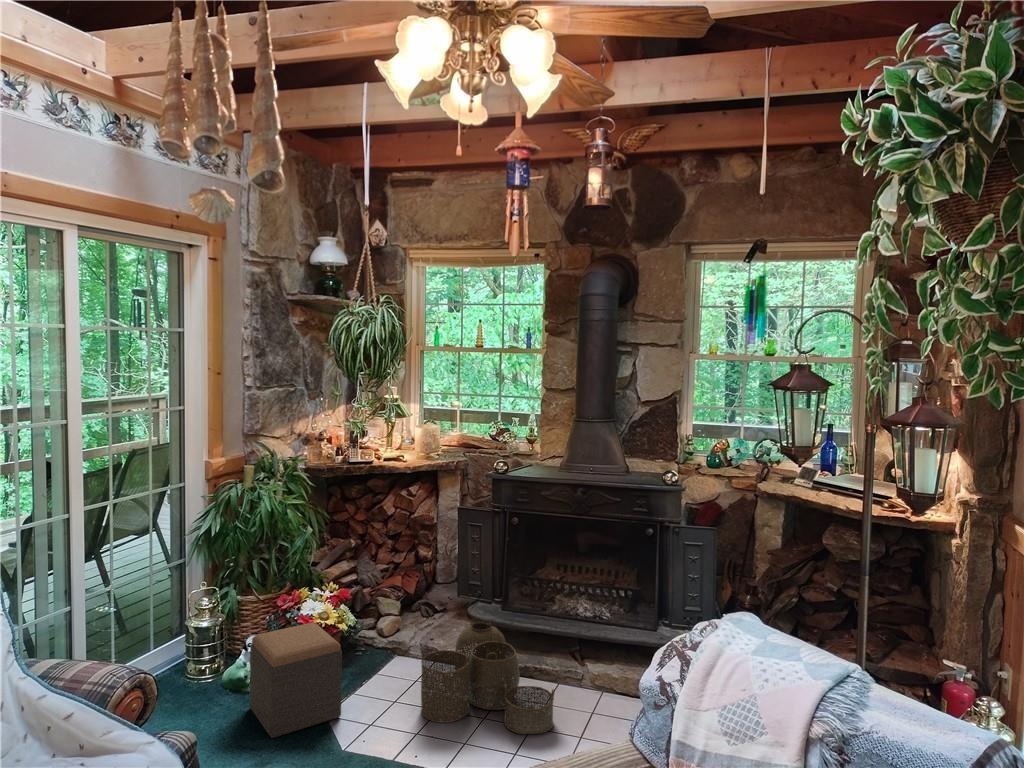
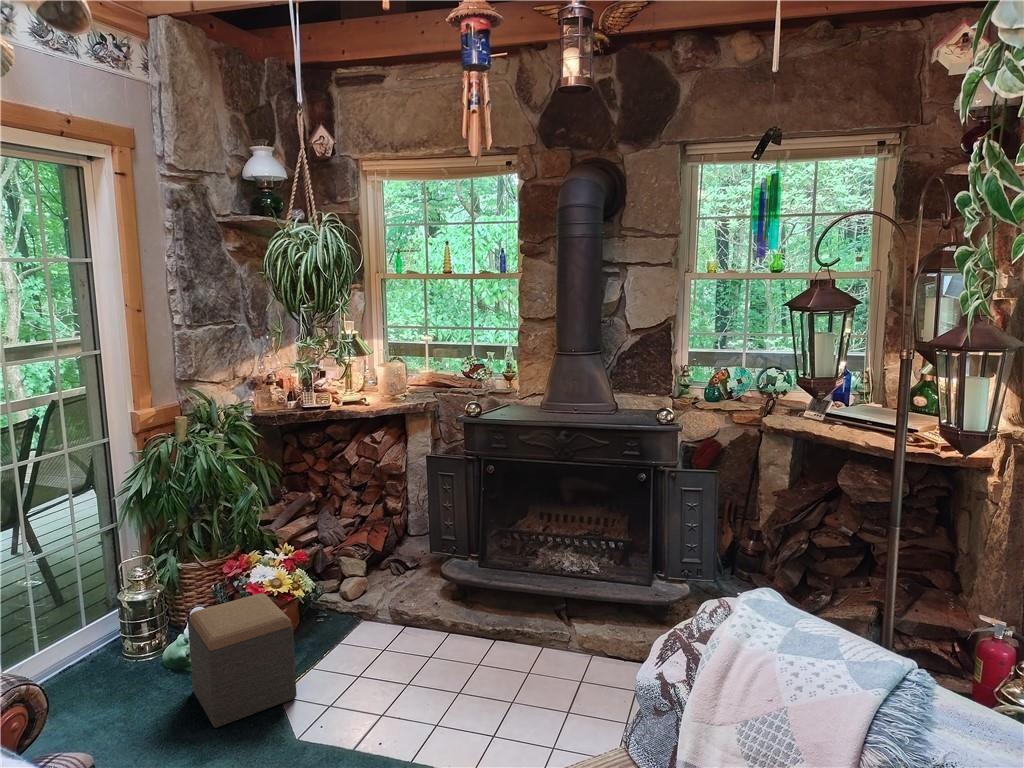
woven basket: present [421,620,554,734] -> none [386,578,537,710]

